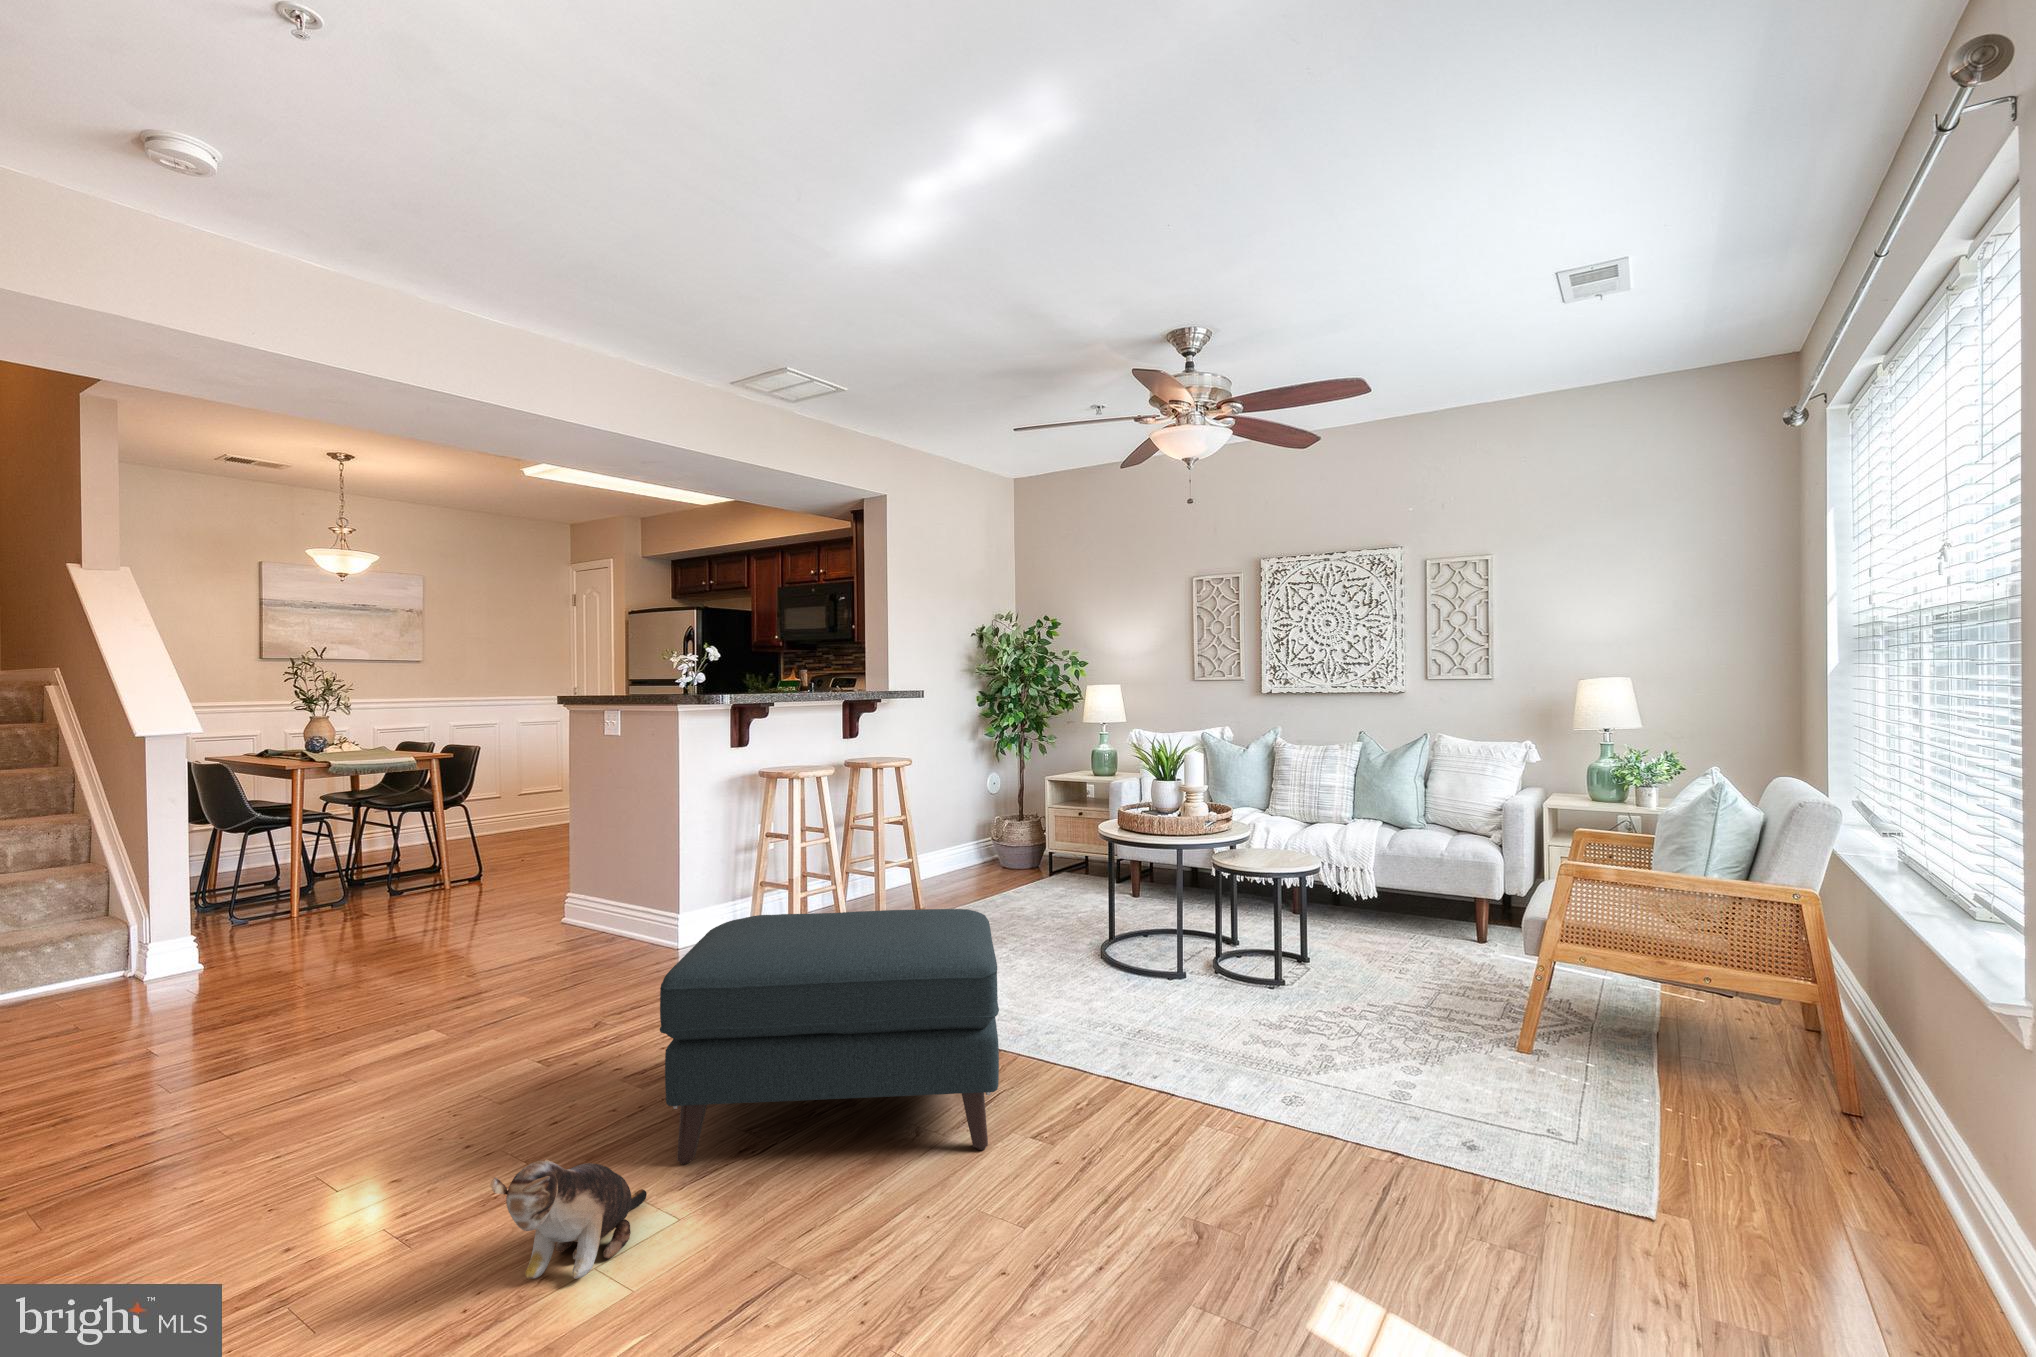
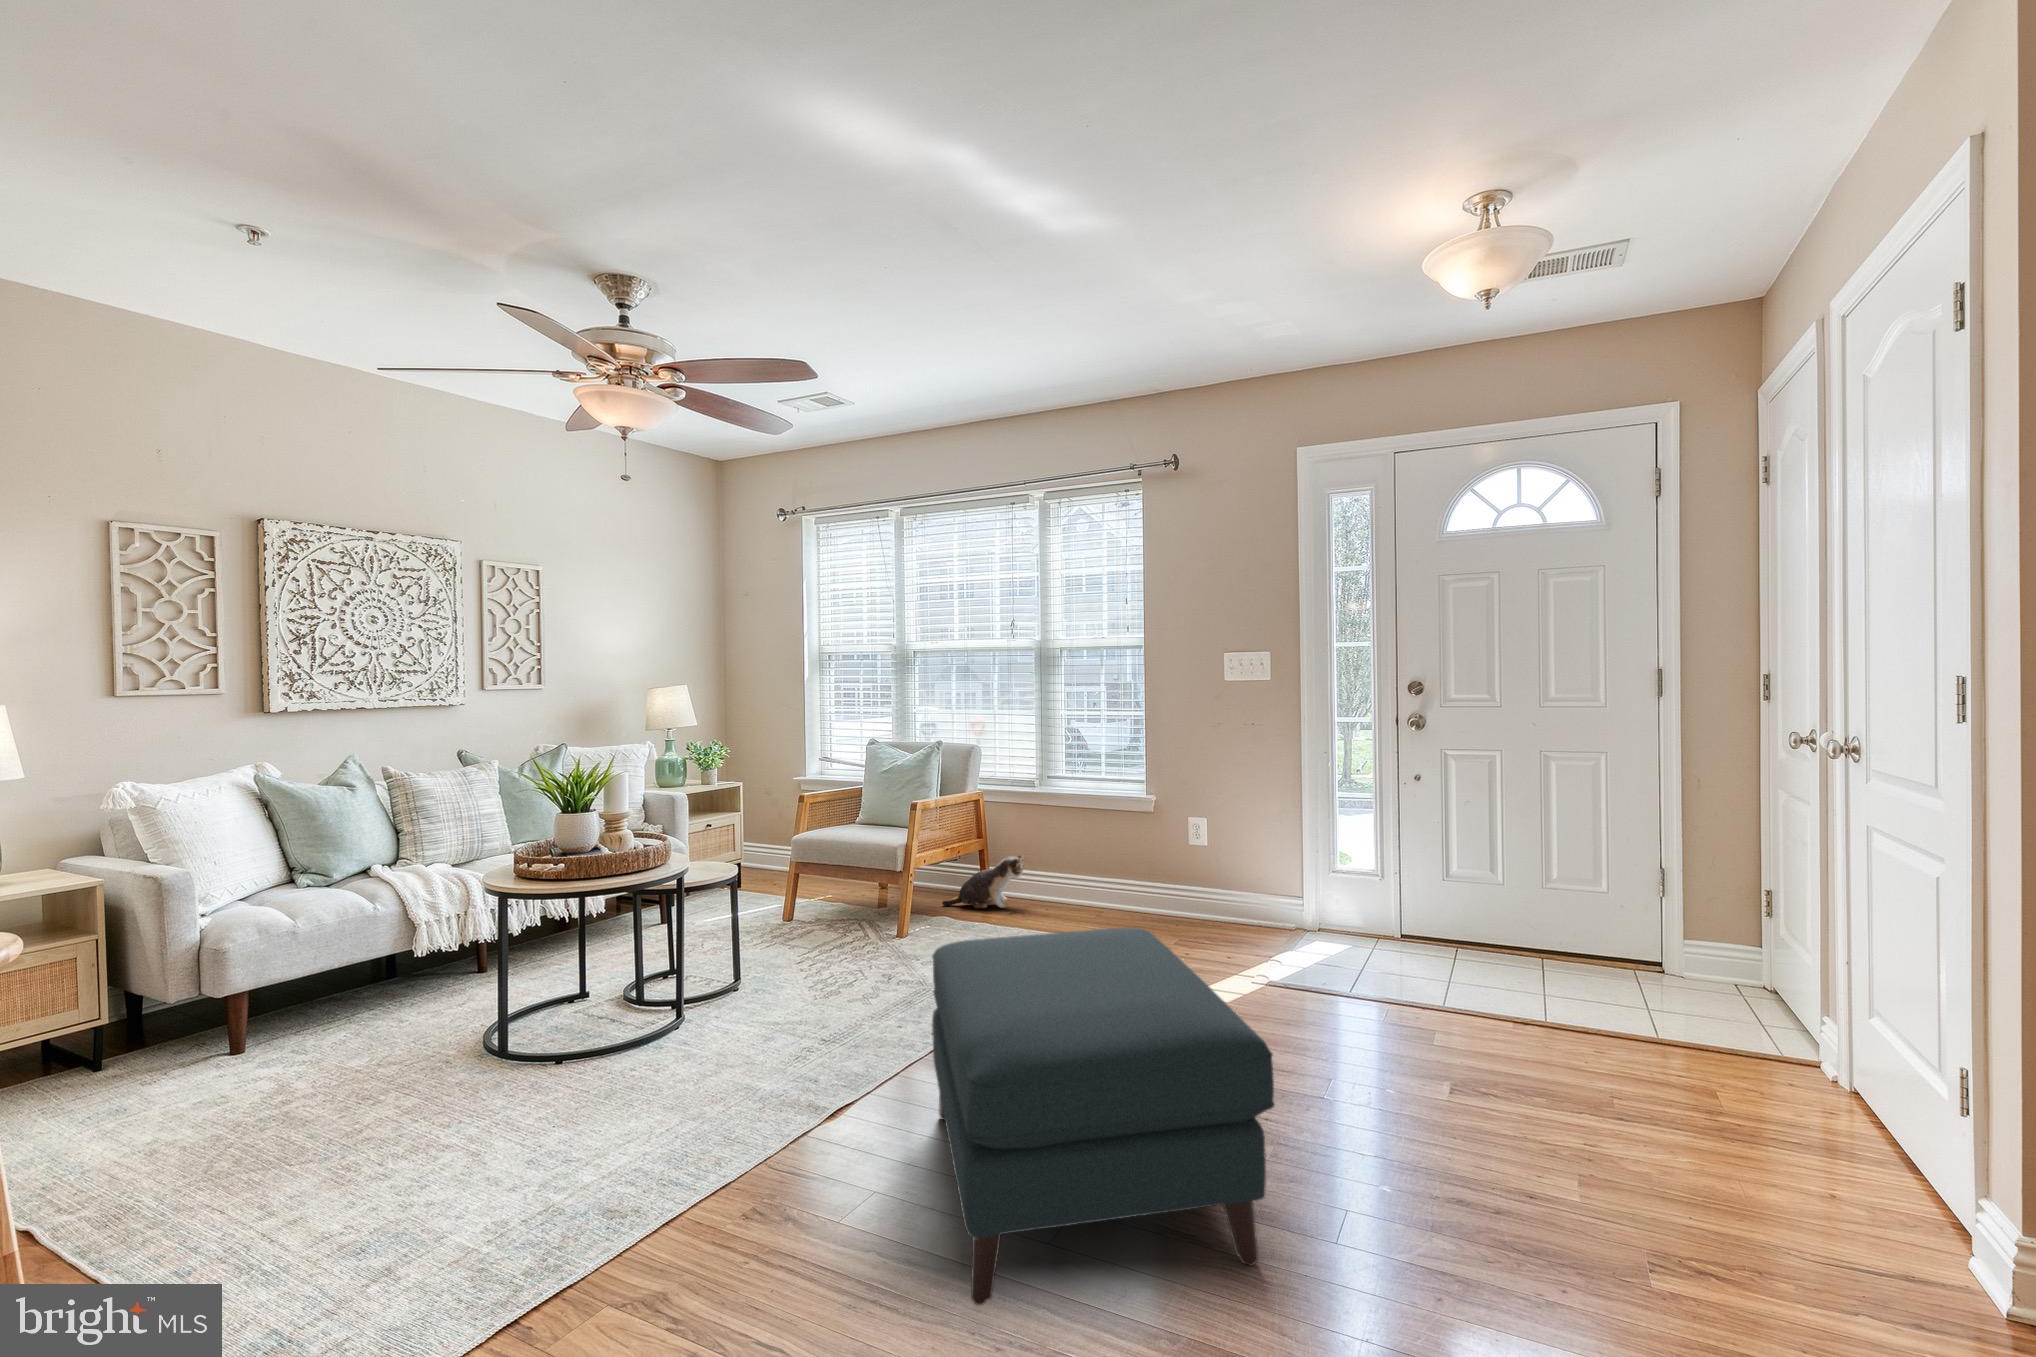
plush toy: present [491,1159,647,1279] -> present [942,854,1027,908]

